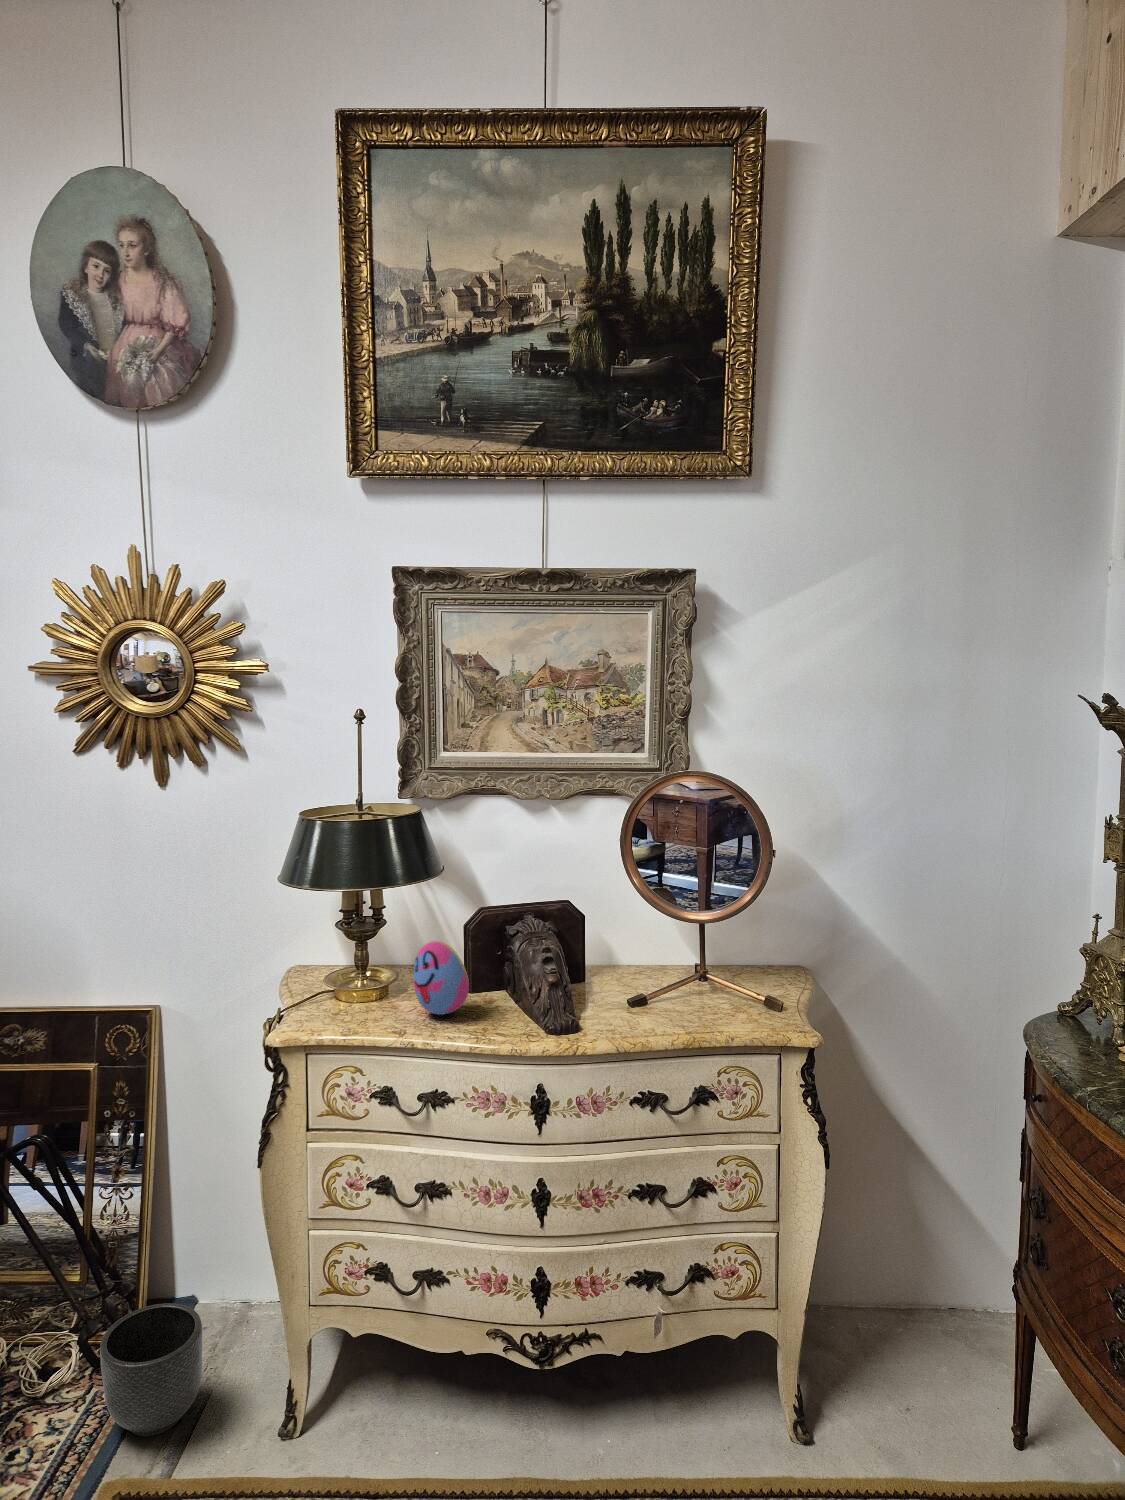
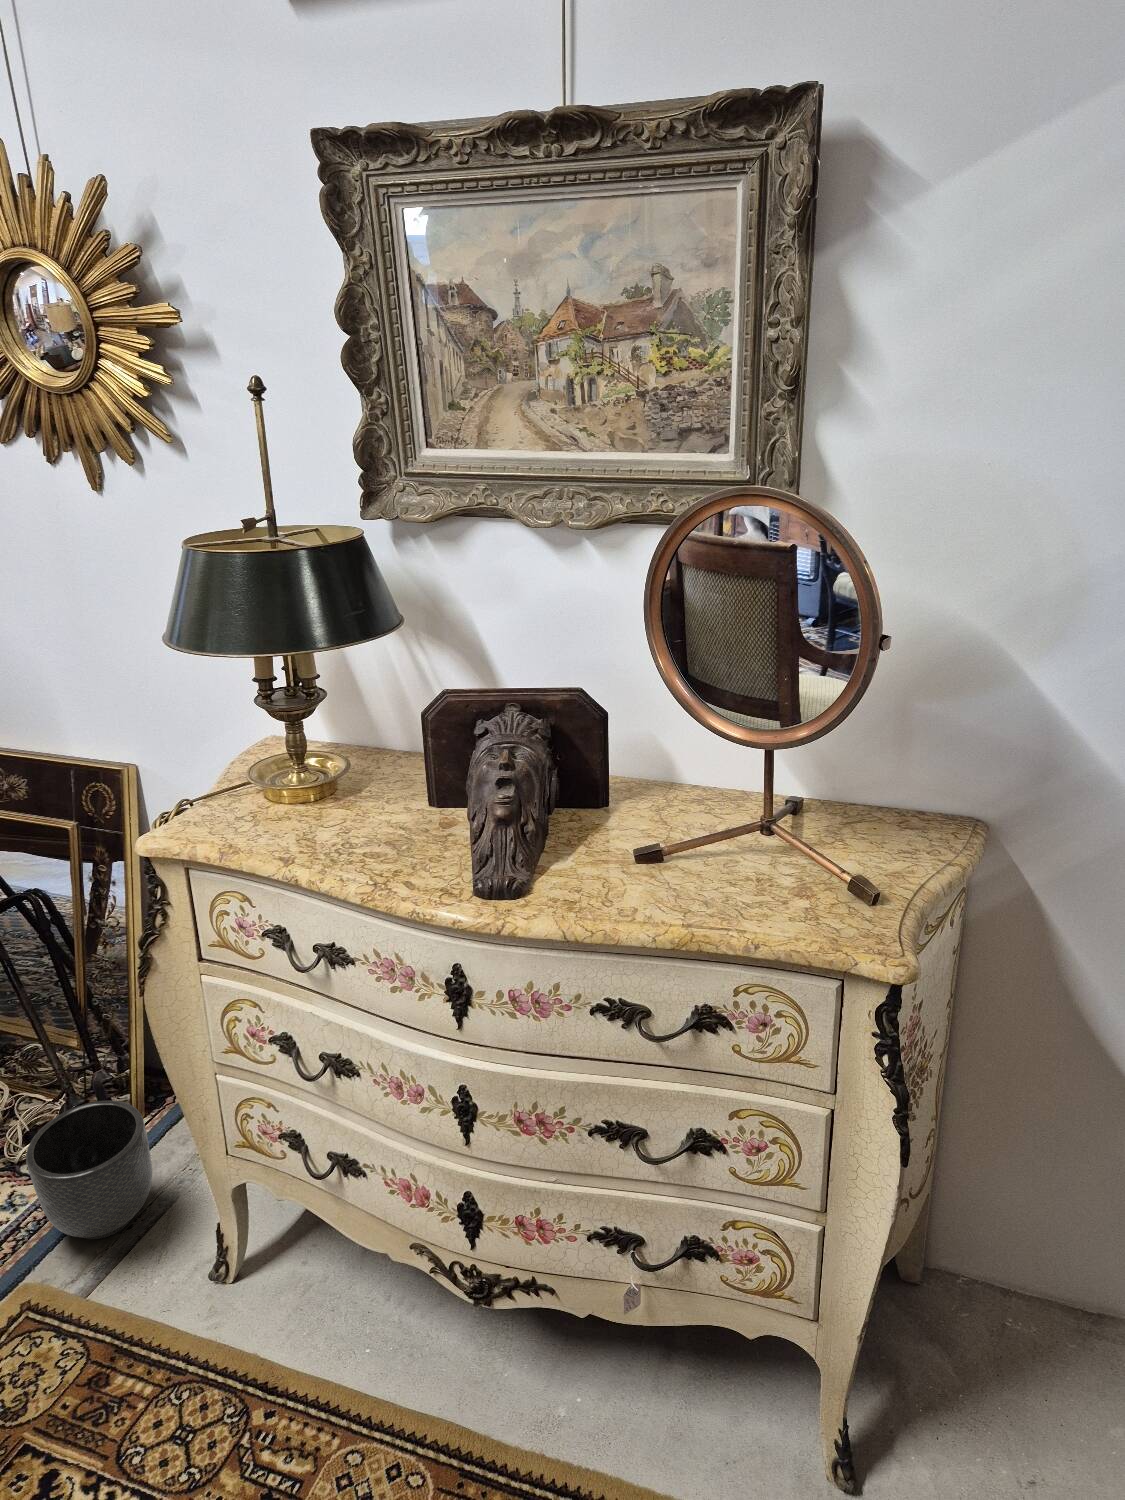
decorative egg: present [413,941,469,1015] -> none [318,733,401,839]

